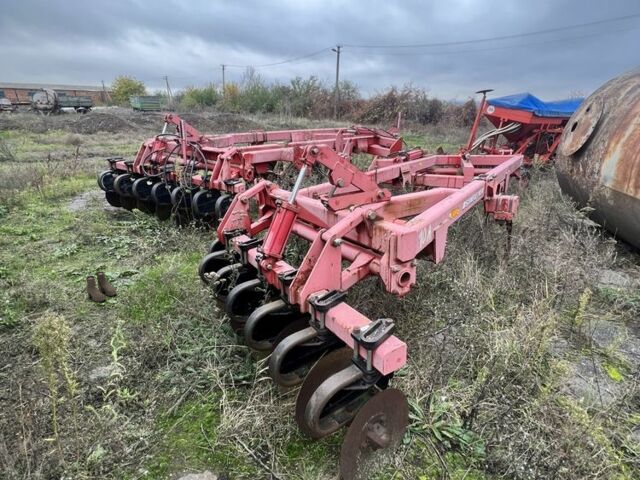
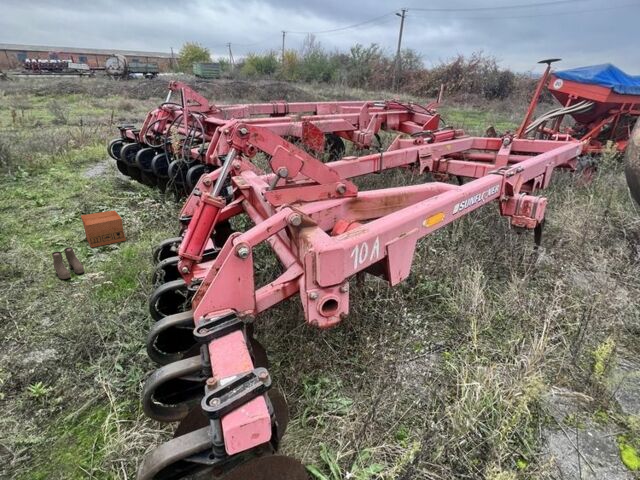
cardboard box: none [95,237,142,273] -> present [81,210,126,247]

